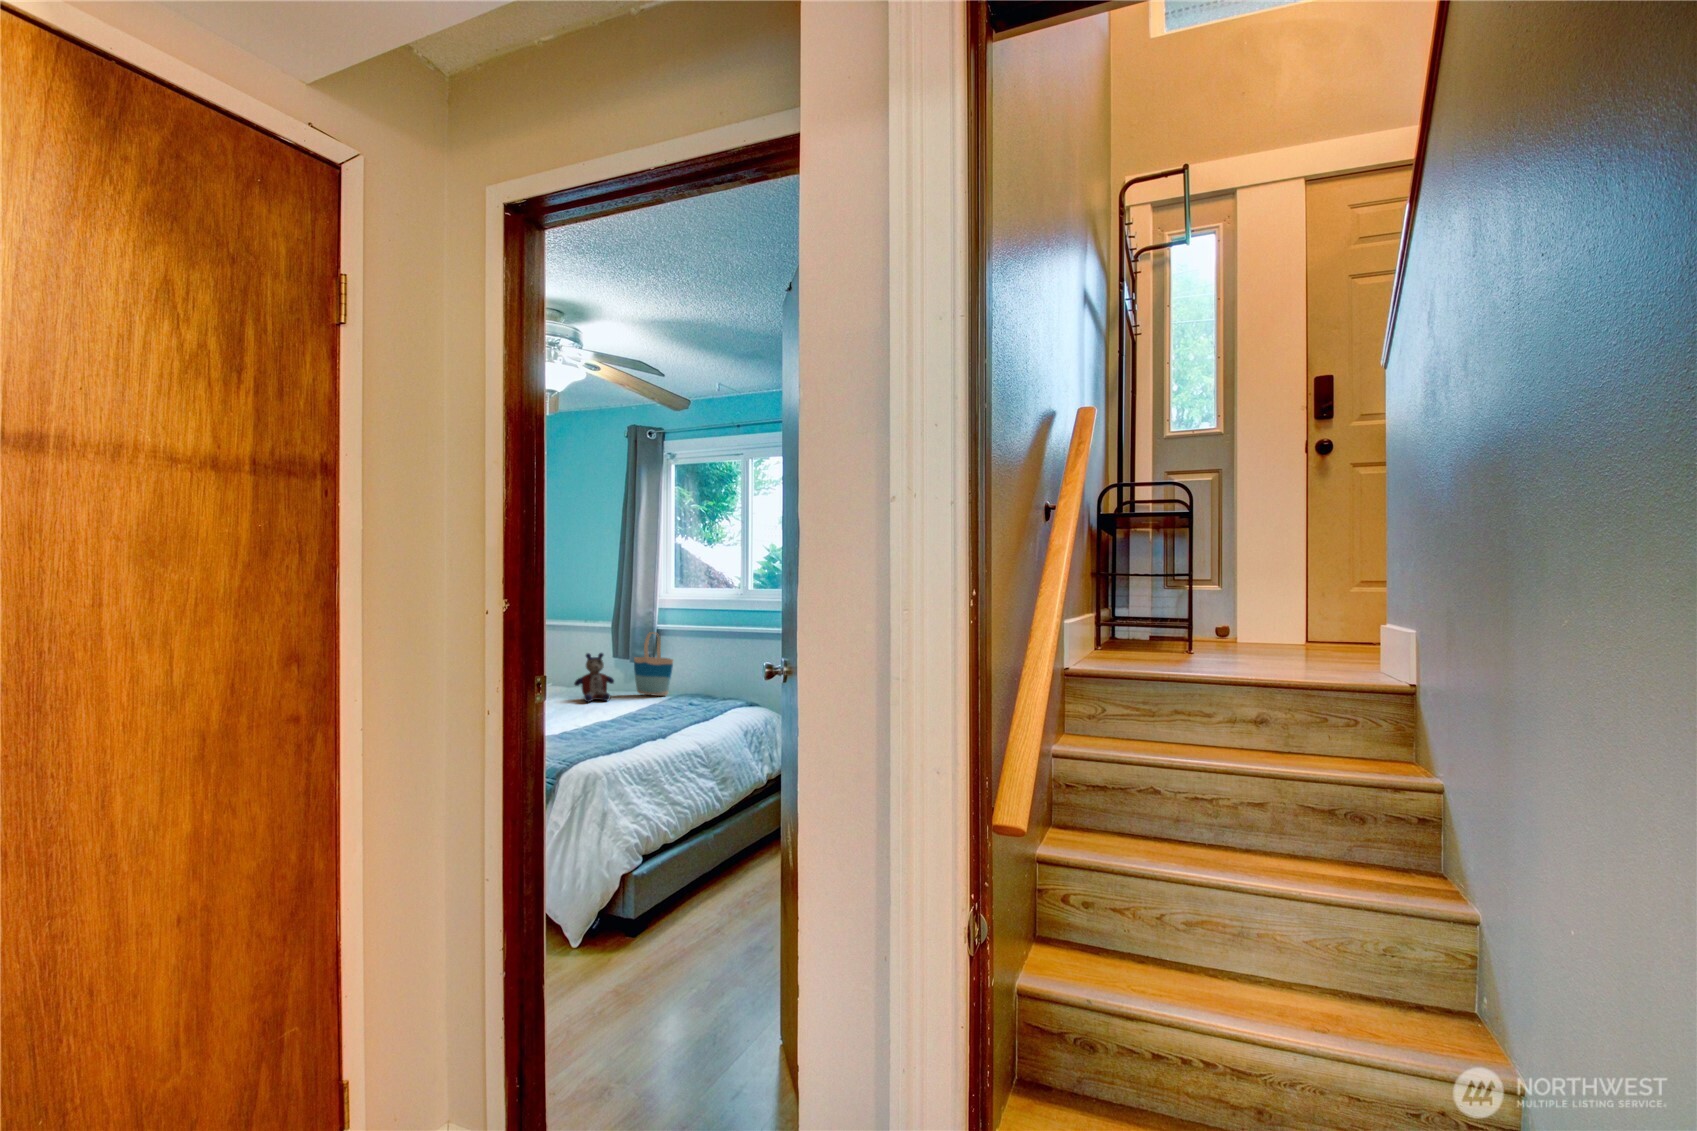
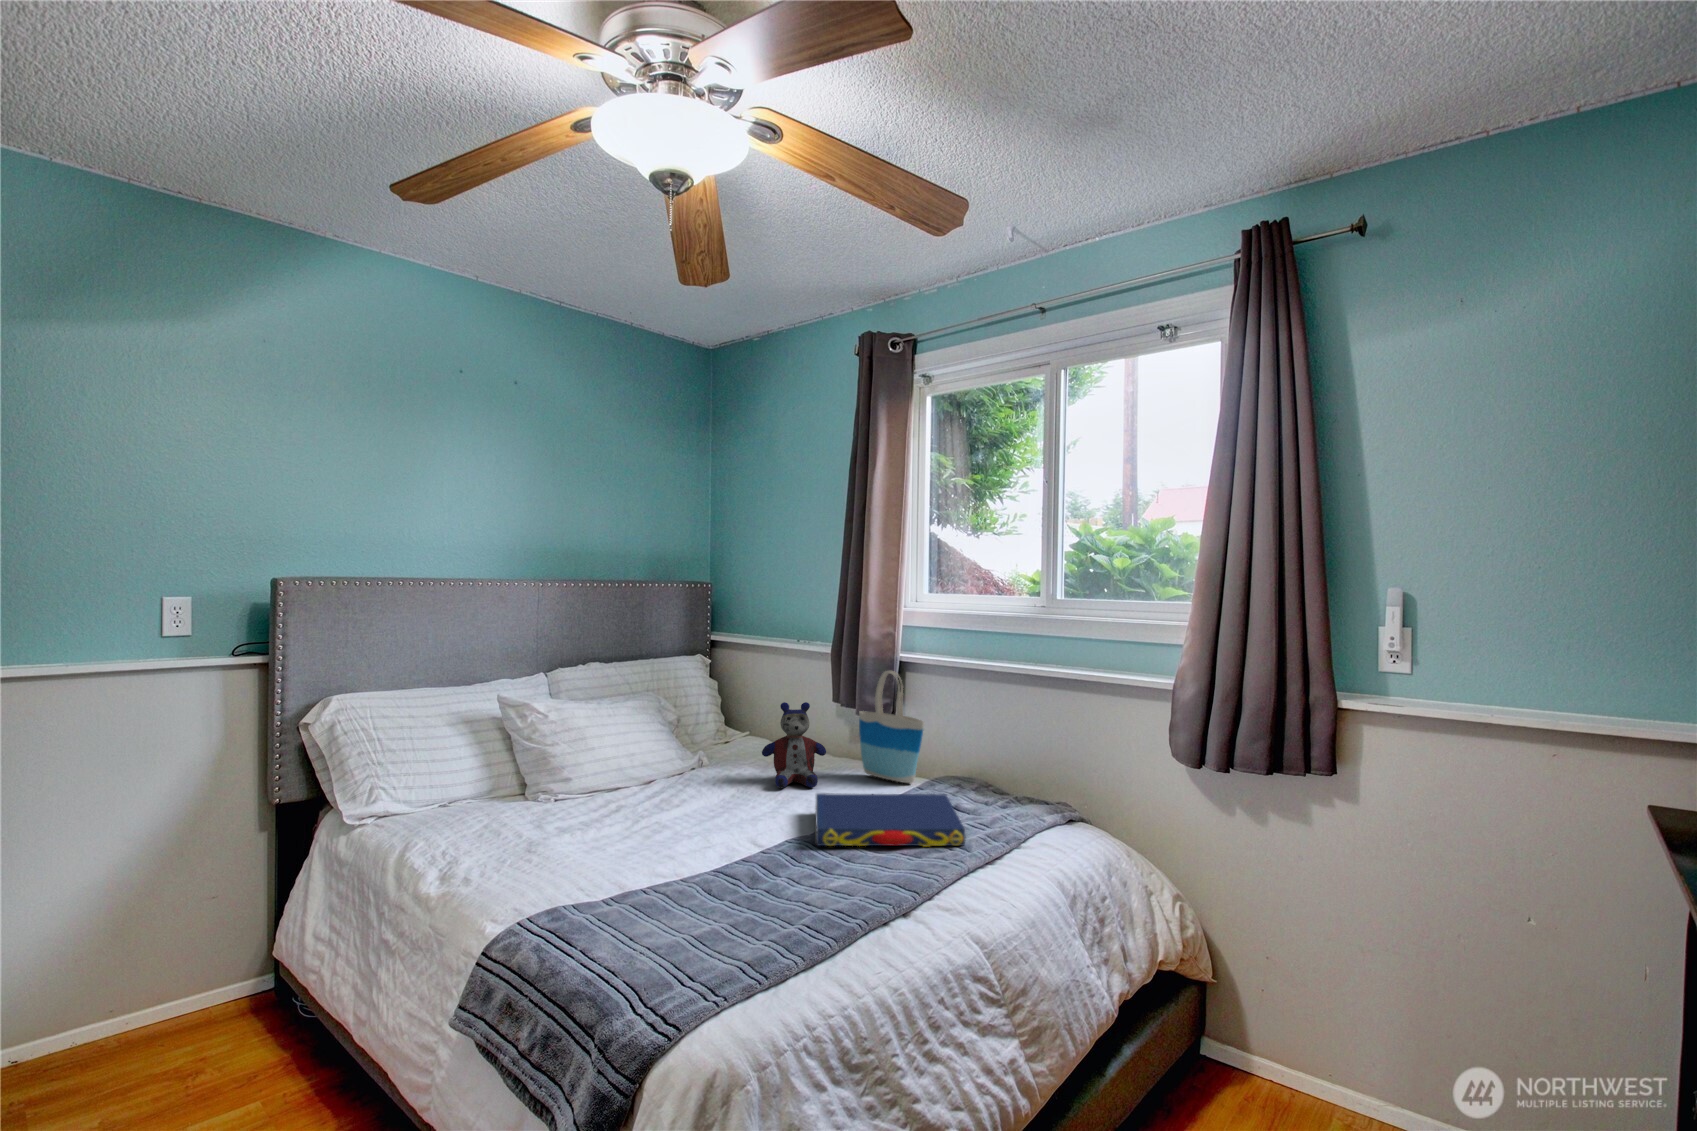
book: none [612,695,695,719] -> present [815,793,965,847]

